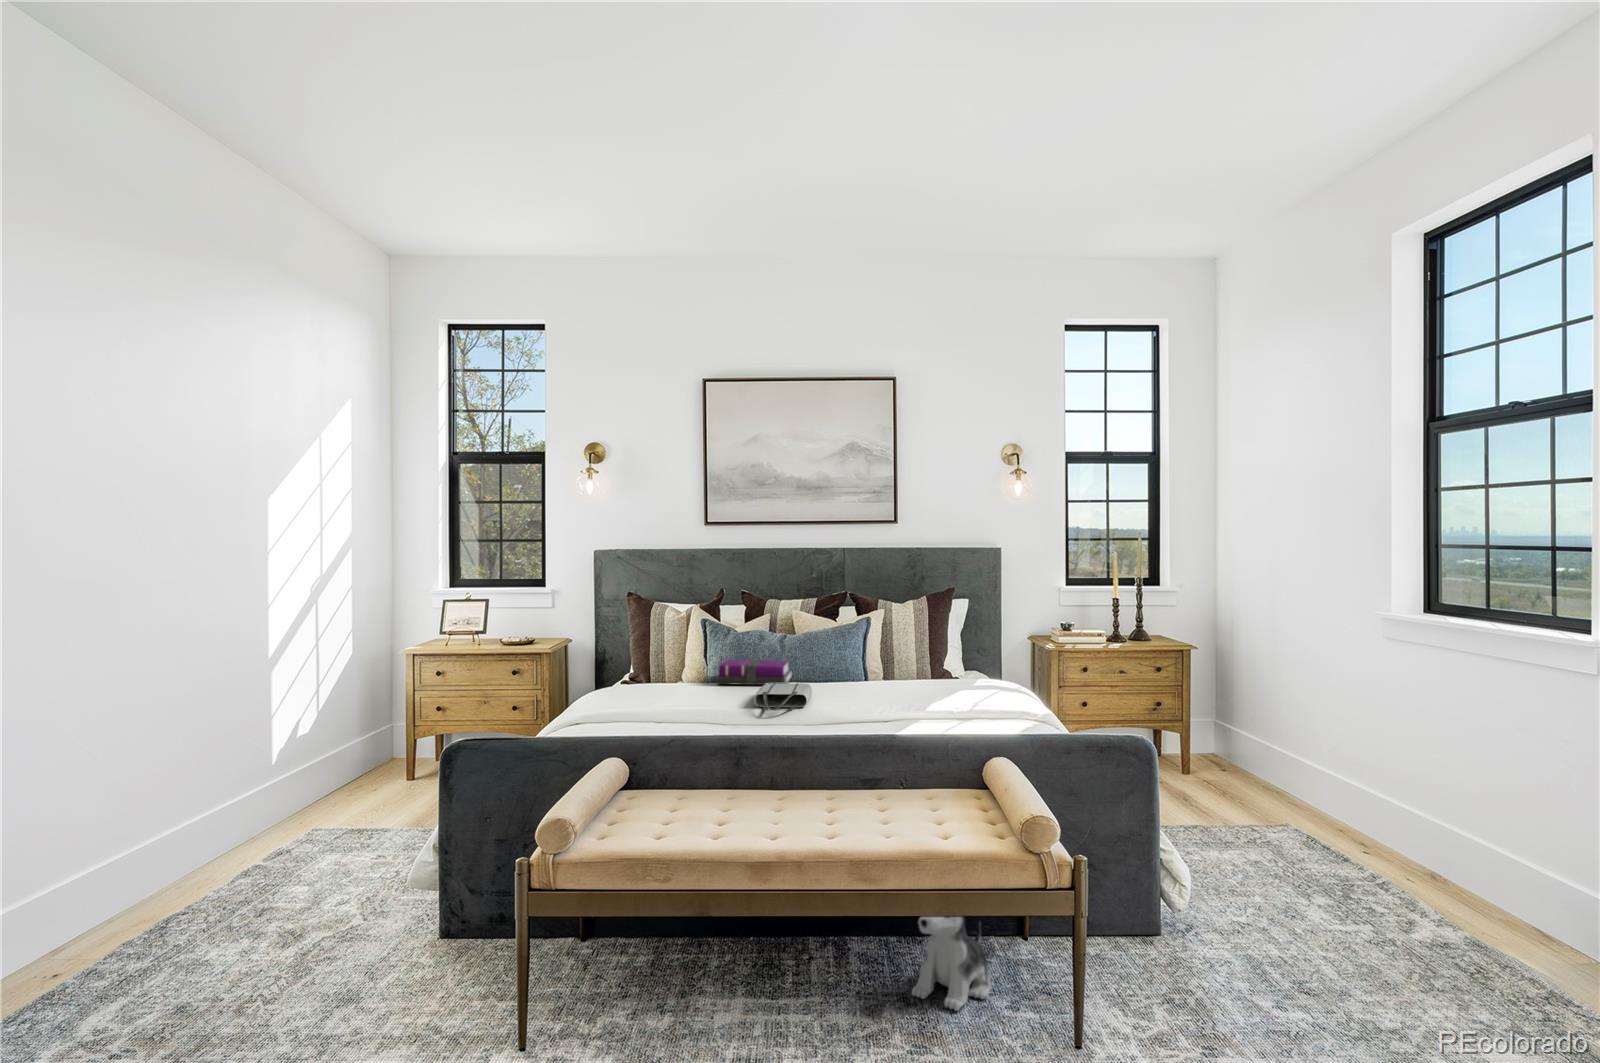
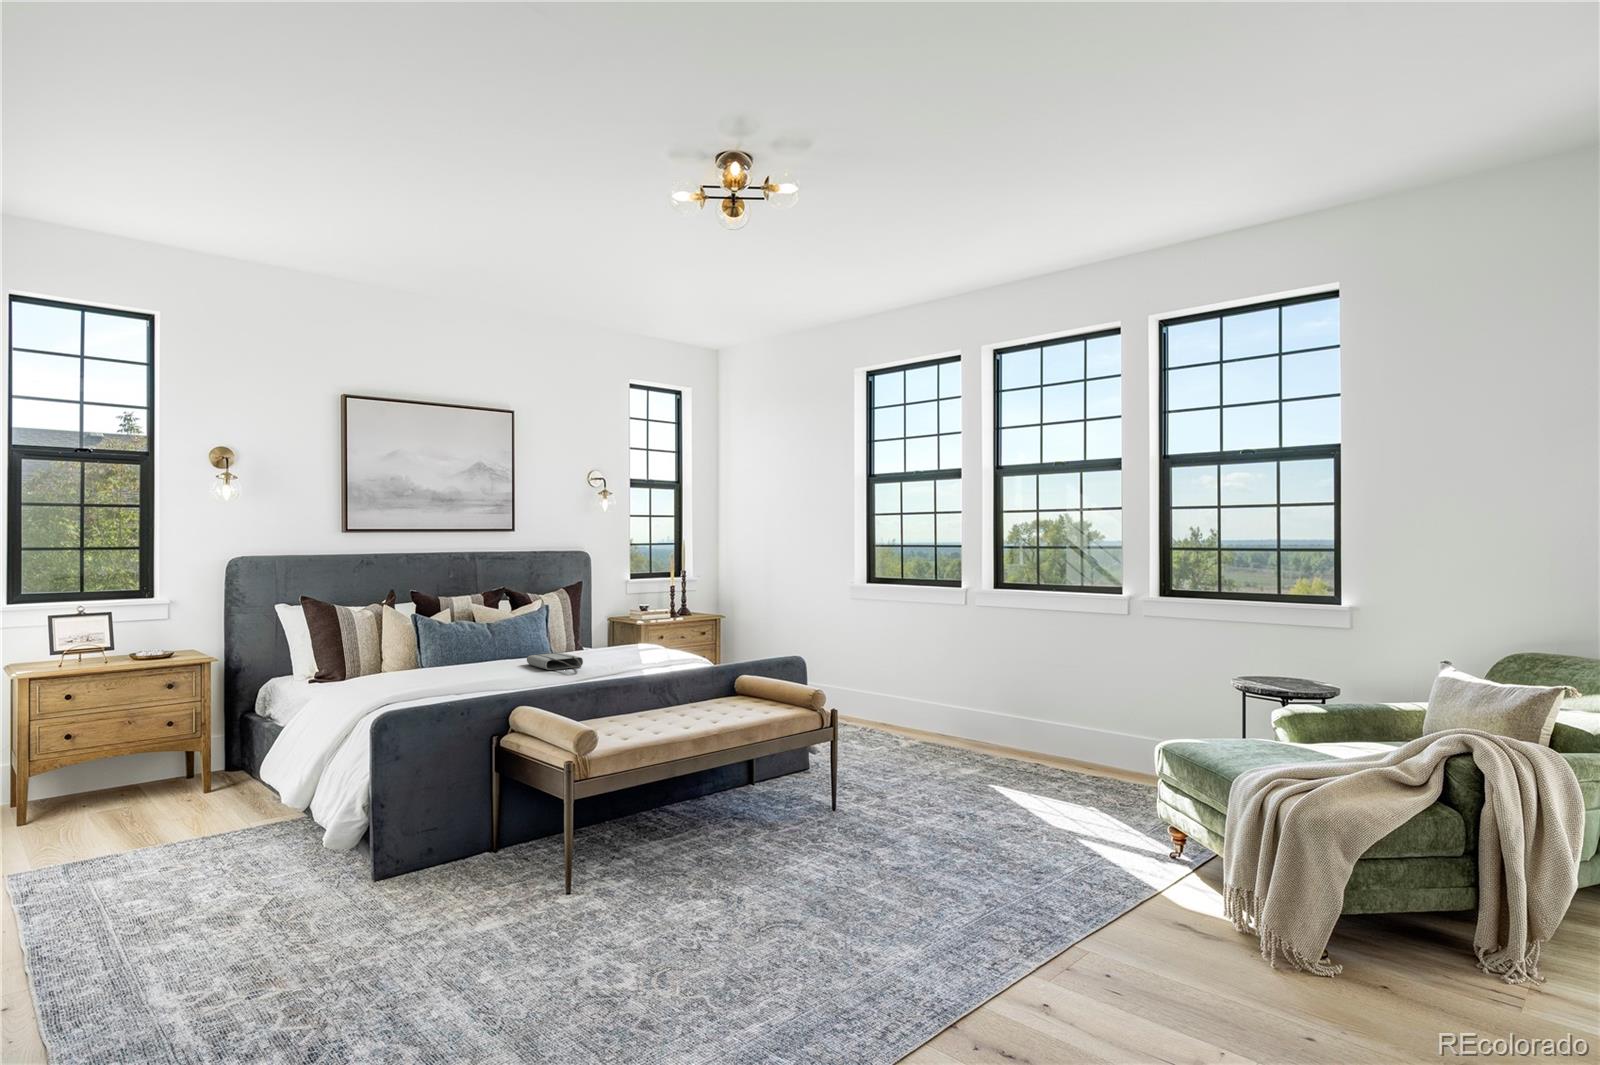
notebook: present [716,658,792,685] -> none [455,640,525,664]
plush toy: present [912,917,991,1011] -> none [728,742,771,815]

